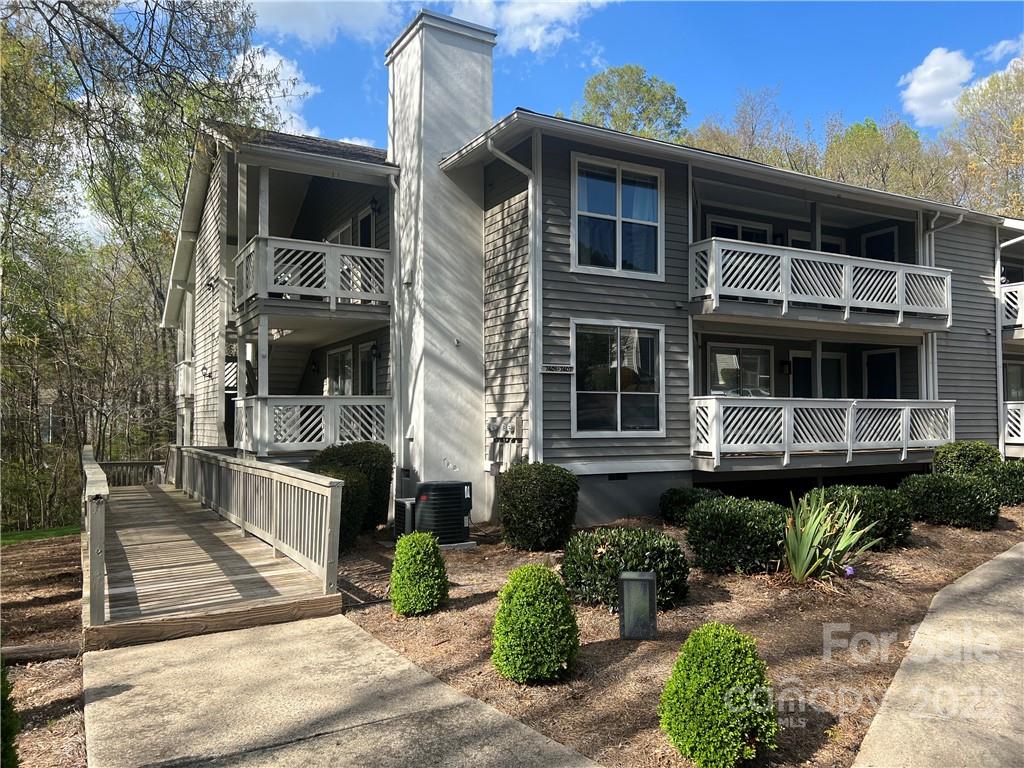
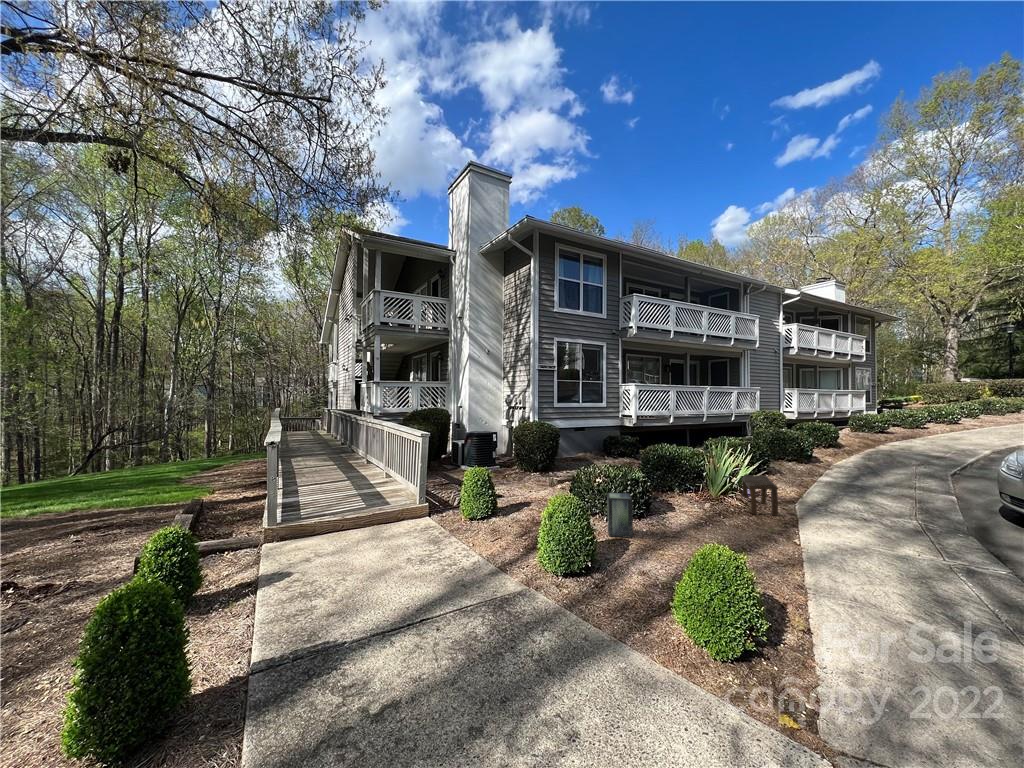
bench: none [860,547,906,610] -> present [742,475,778,516]

